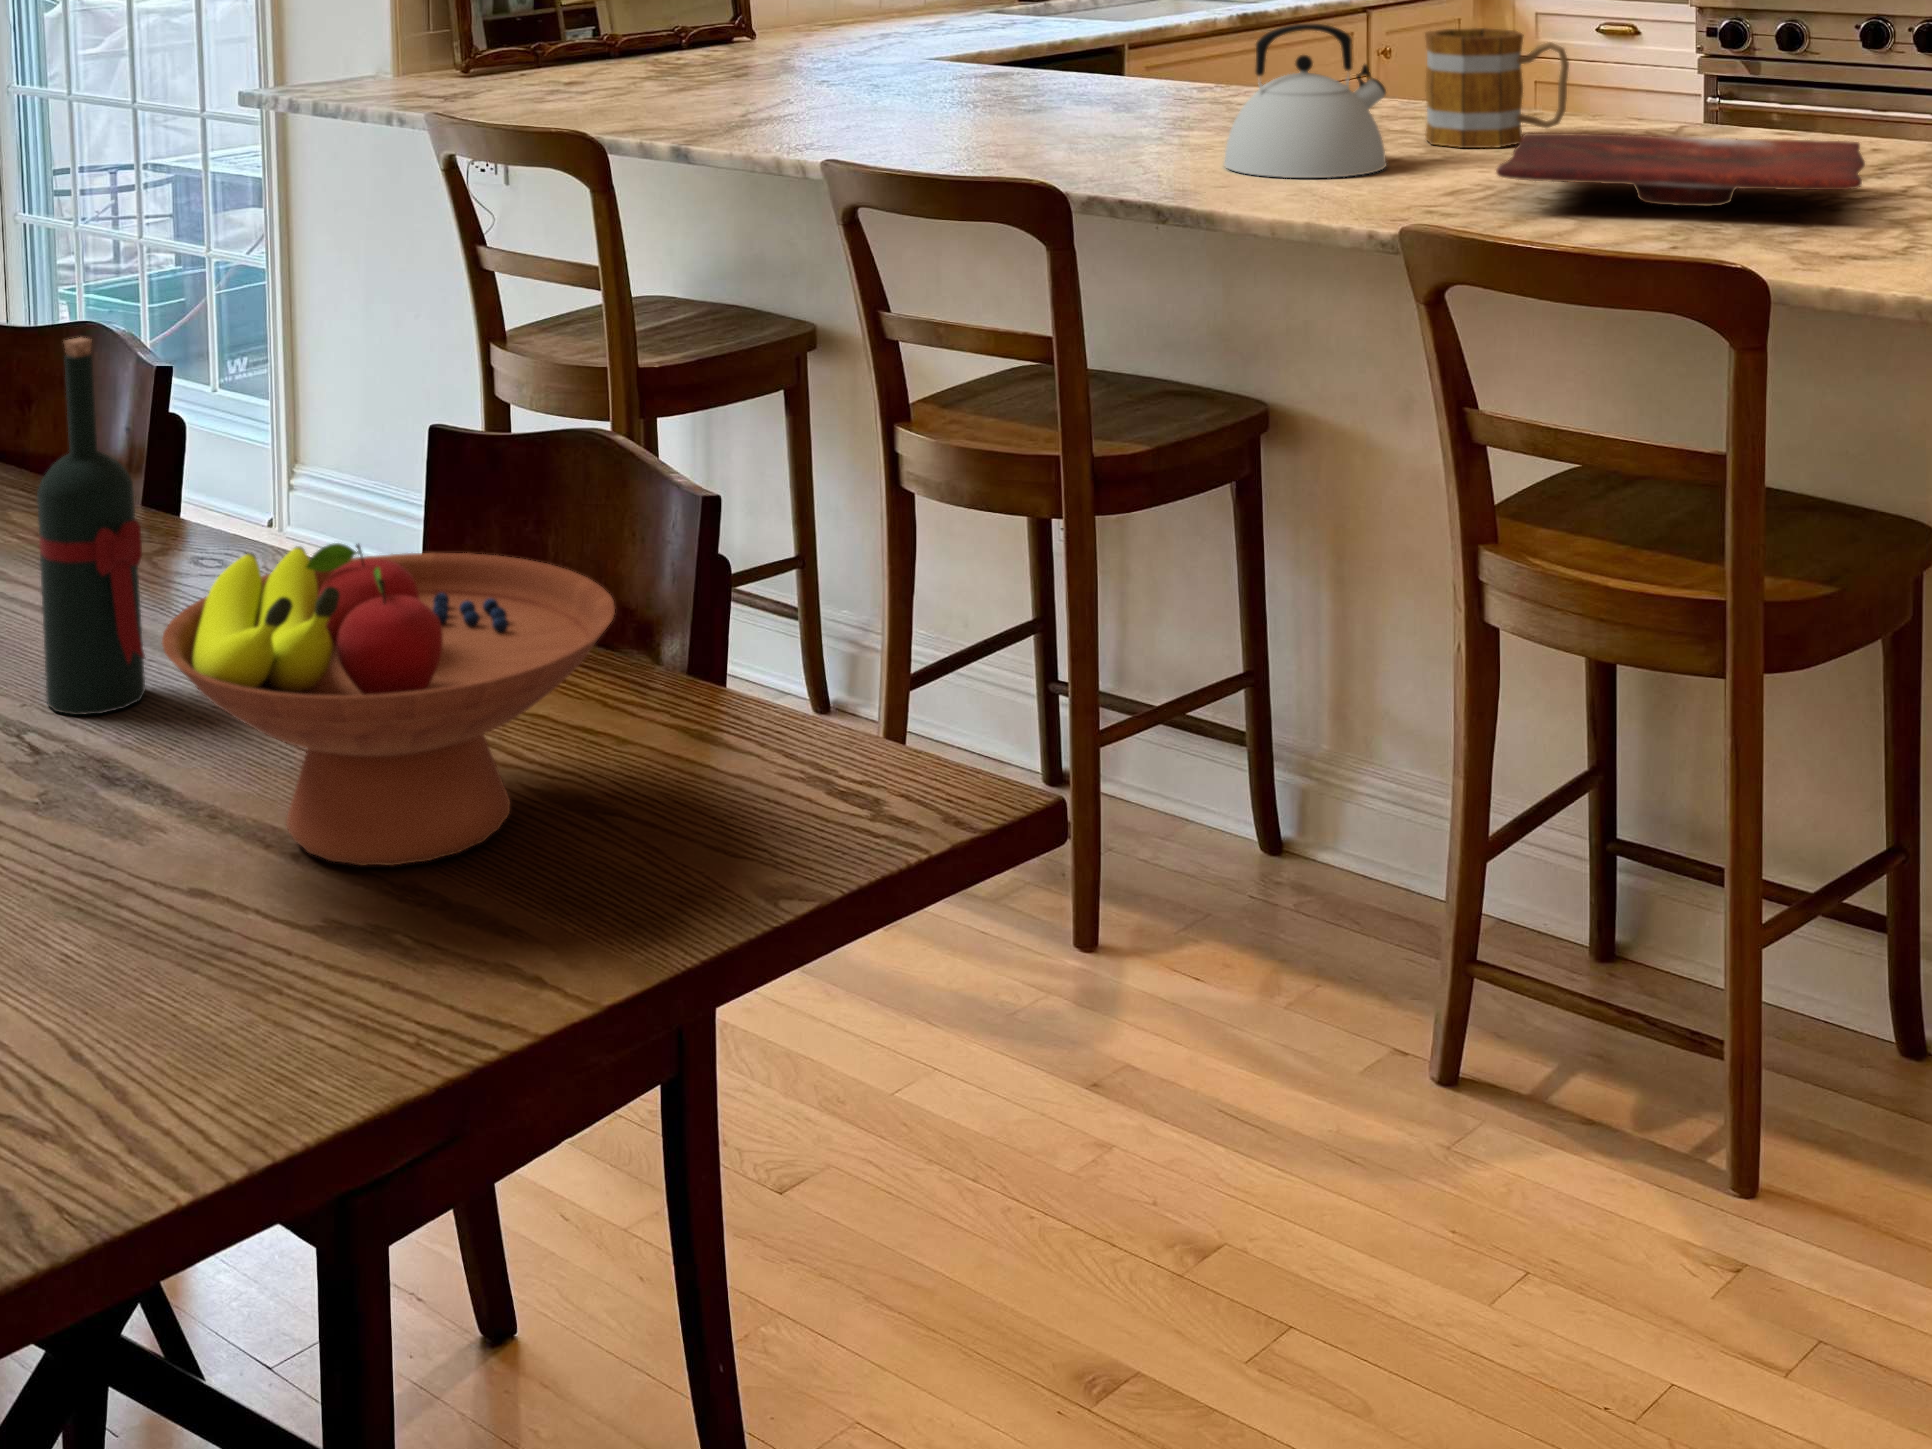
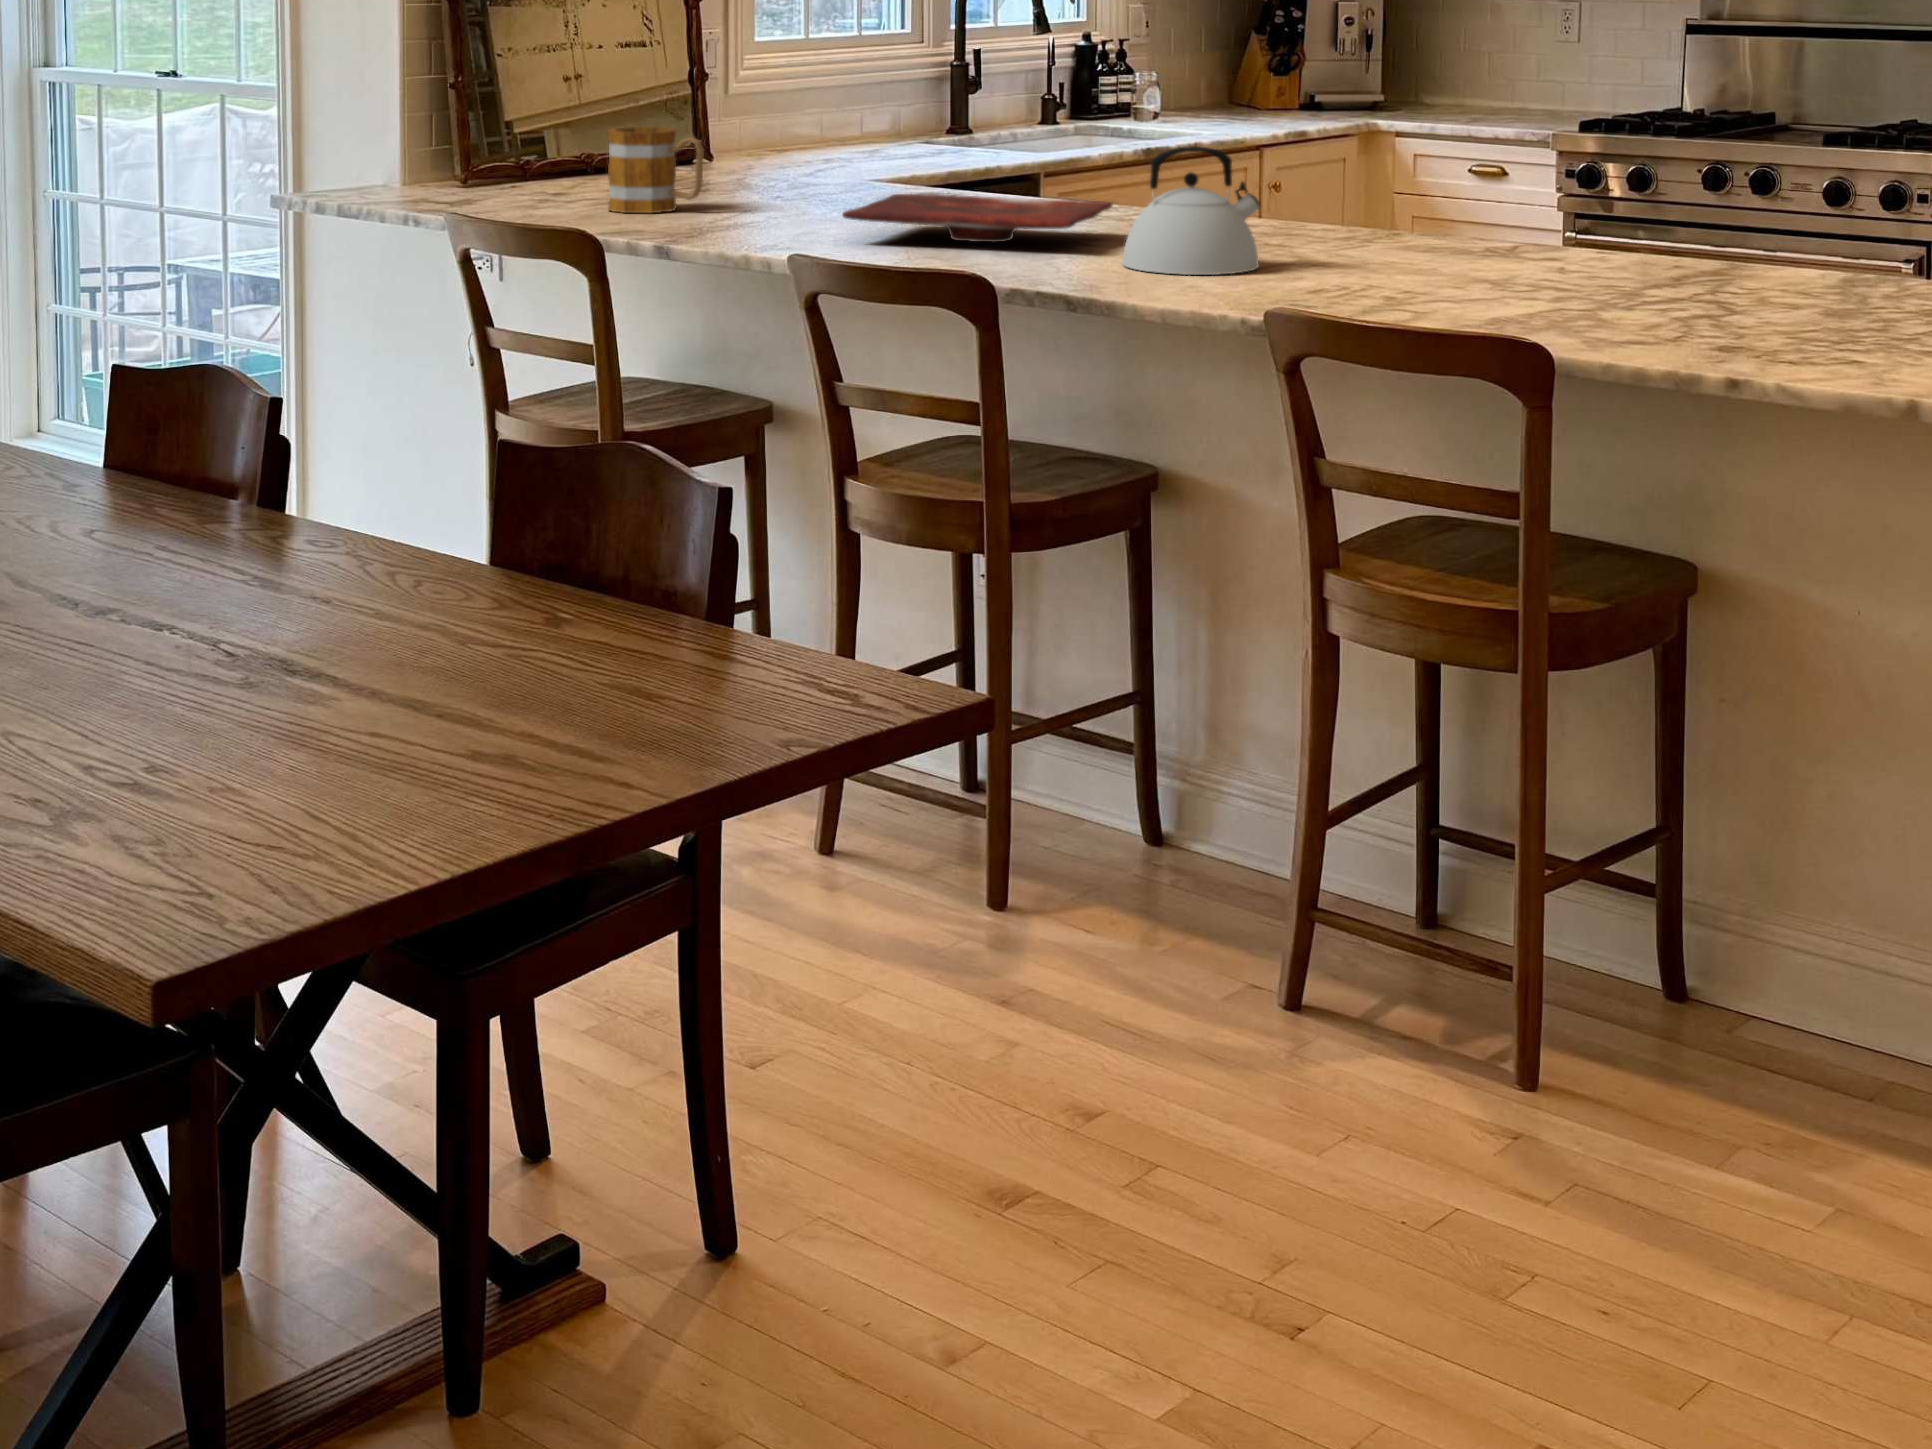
mug: present [1425,28,1569,148] -> present [608,127,704,213]
cutting board: present [1496,133,1865,206] -> present [842,194,1113,242]
wine bottle: present [37,337,145,715] -> none [198,354,279,642]
fruit bowl: present [162,543,615,866] -> none [314,501,649,736]

